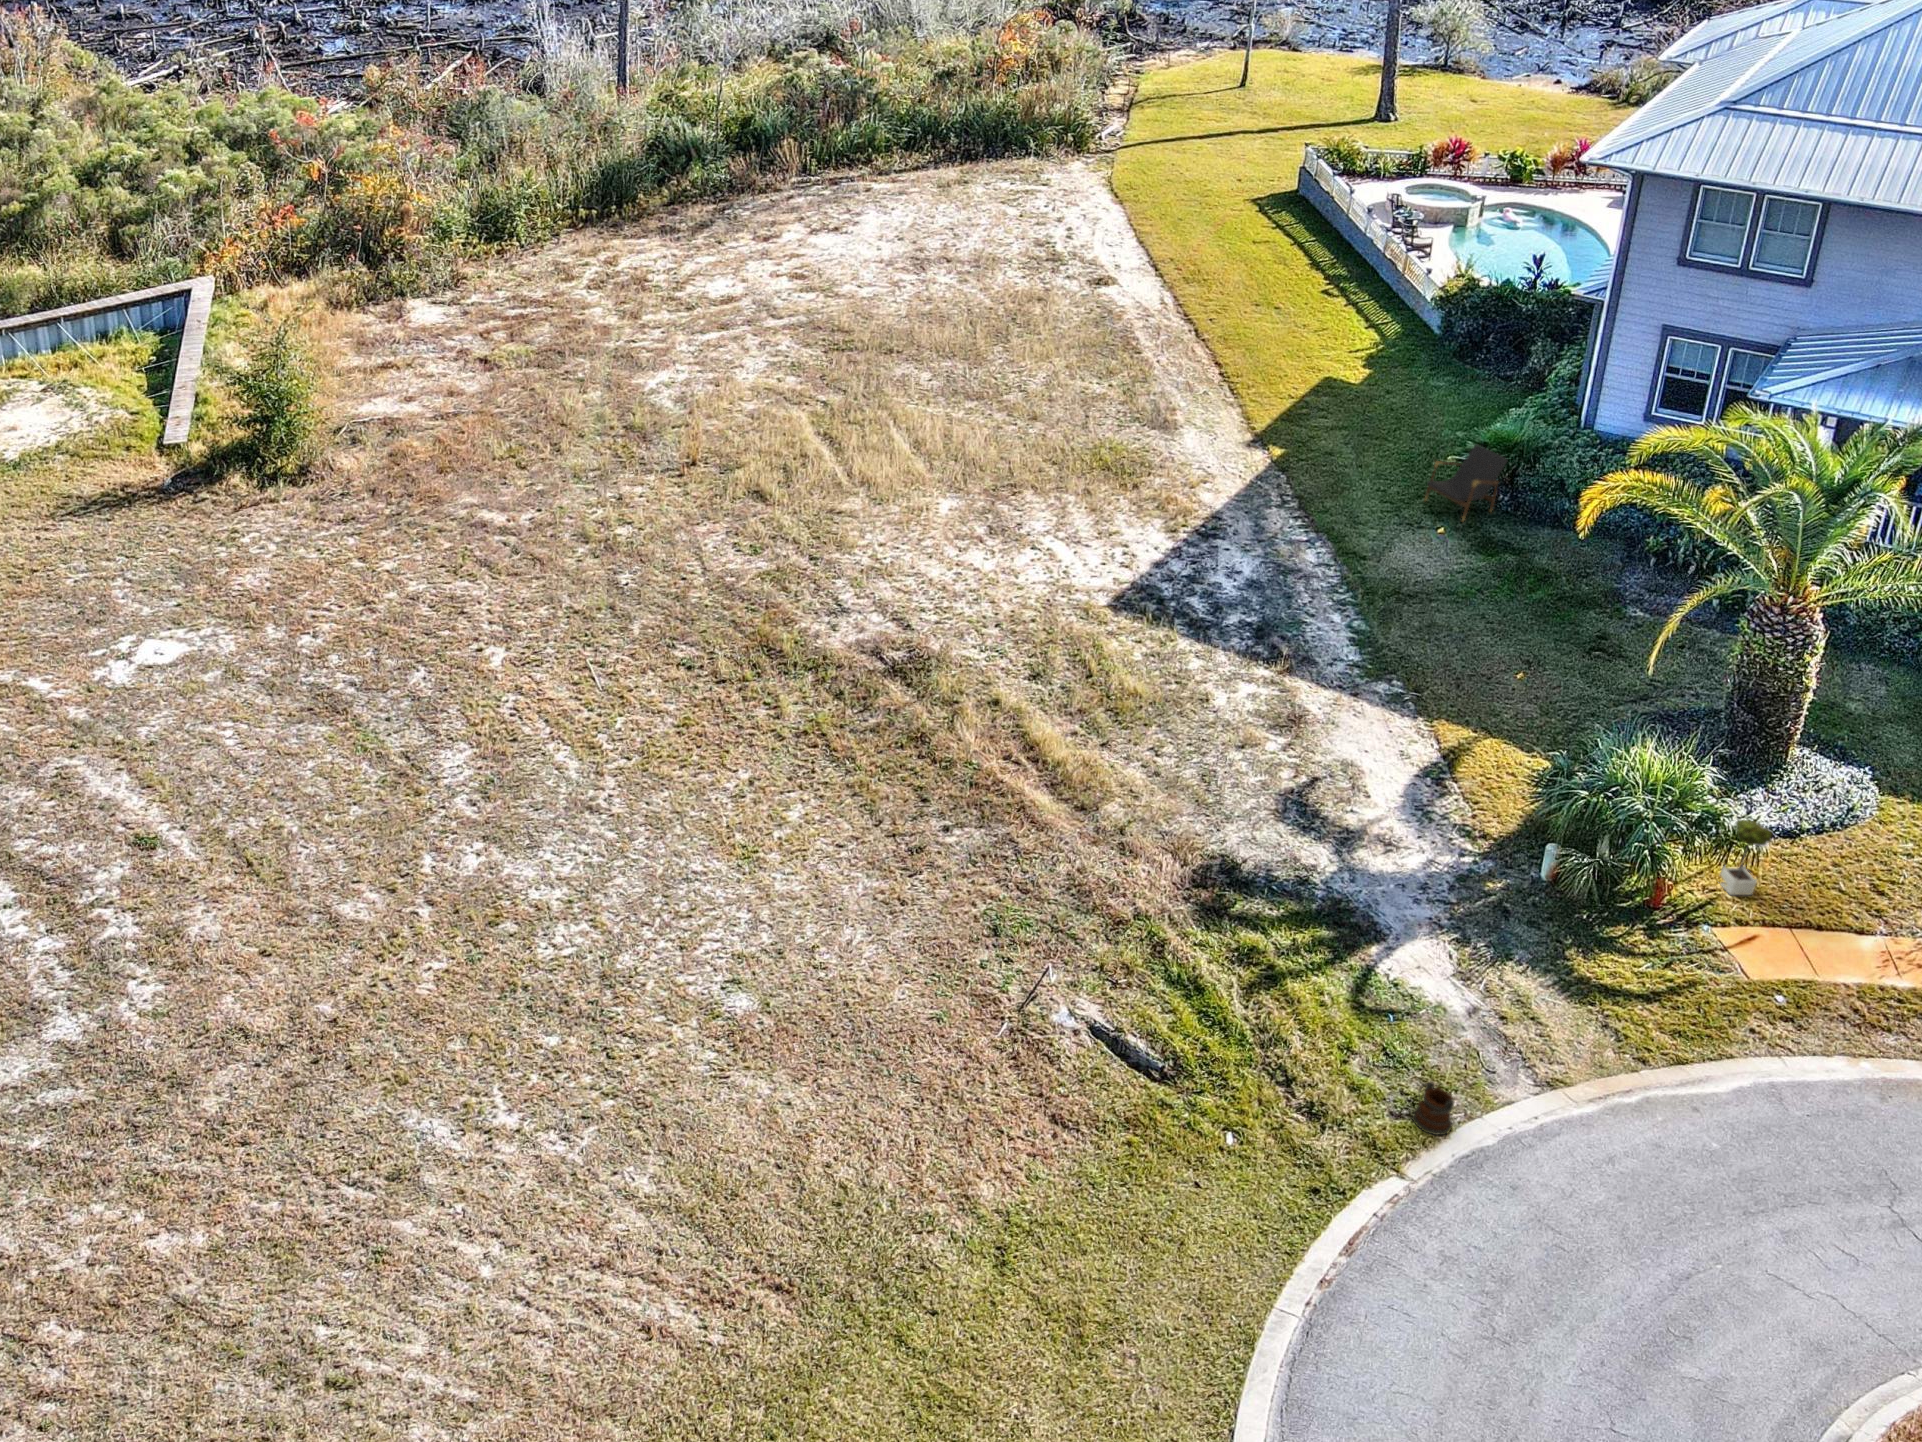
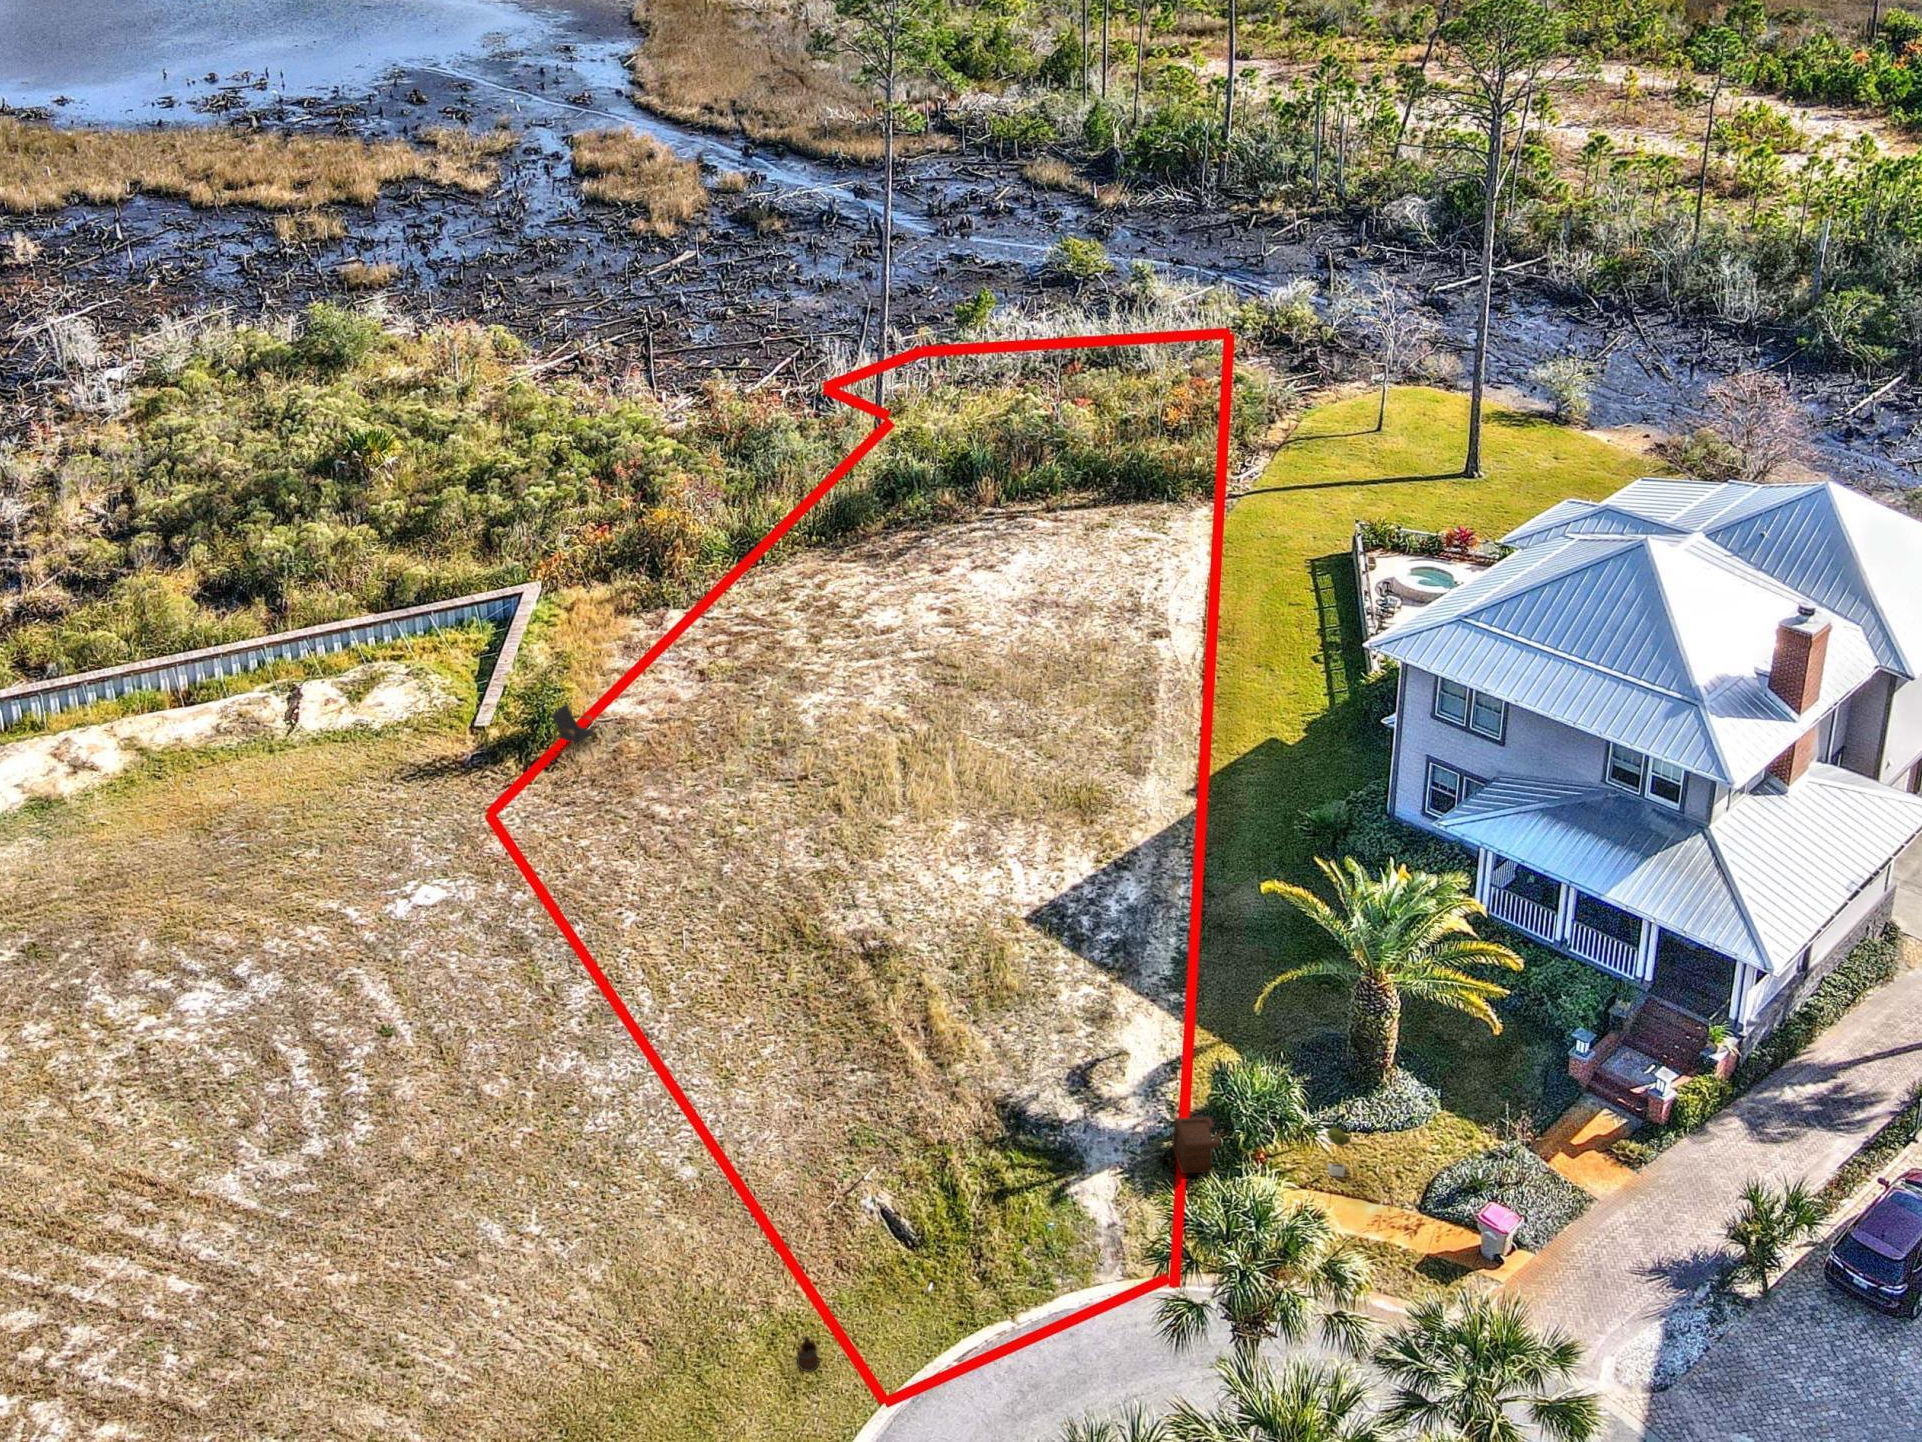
lounge chair: present [1425,444,1507,520] -> present [552,704,595,753]
wooden crate: none [1478,827,1582,916] -> present [1172,1117,1221,1174]
bucket: present [1412,1081,1454,1135] -> present [797,1336,819,1372]

